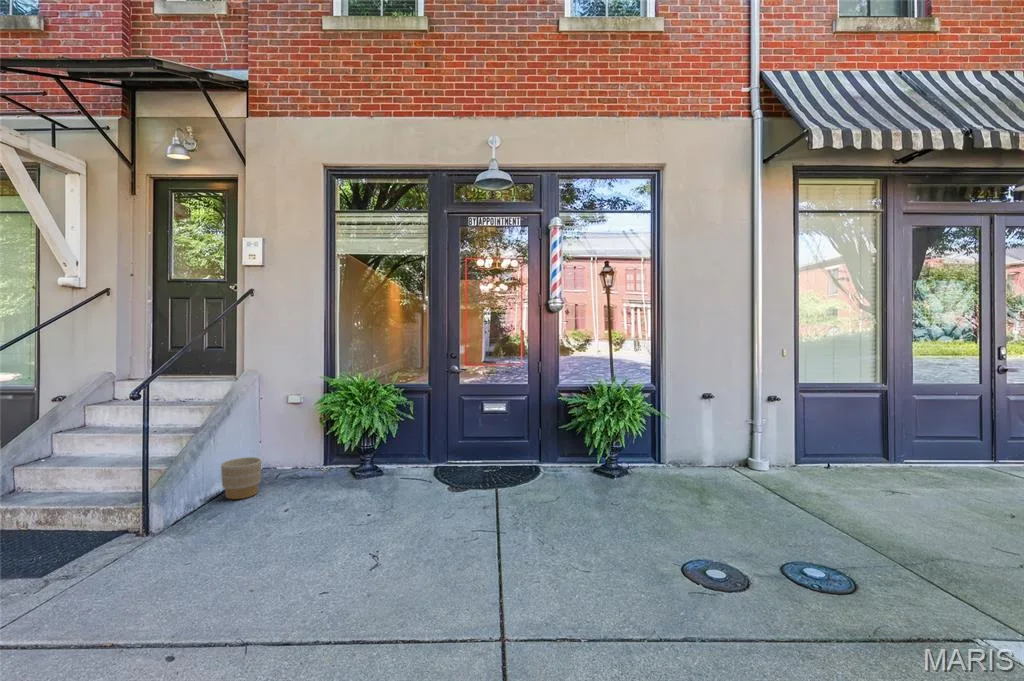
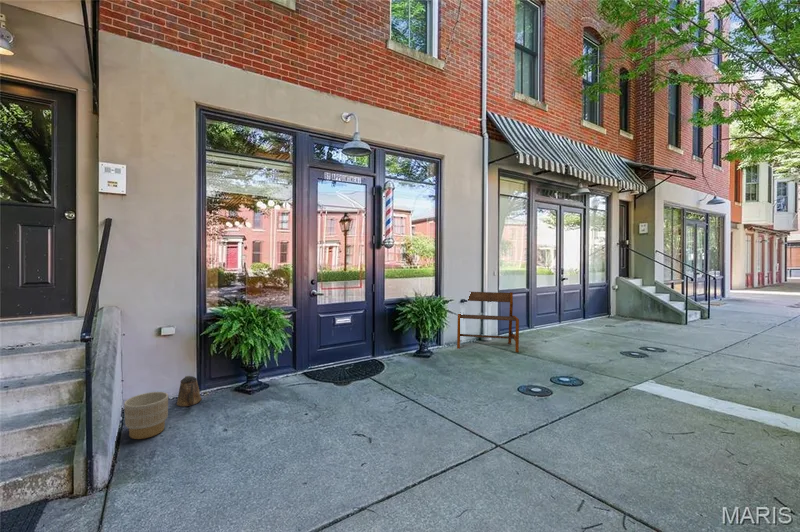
bench: none [684,380,808,497] -> present [457,292,519,352]
watering can: none [289,449,316,480] -> present [177,375,202,406]

